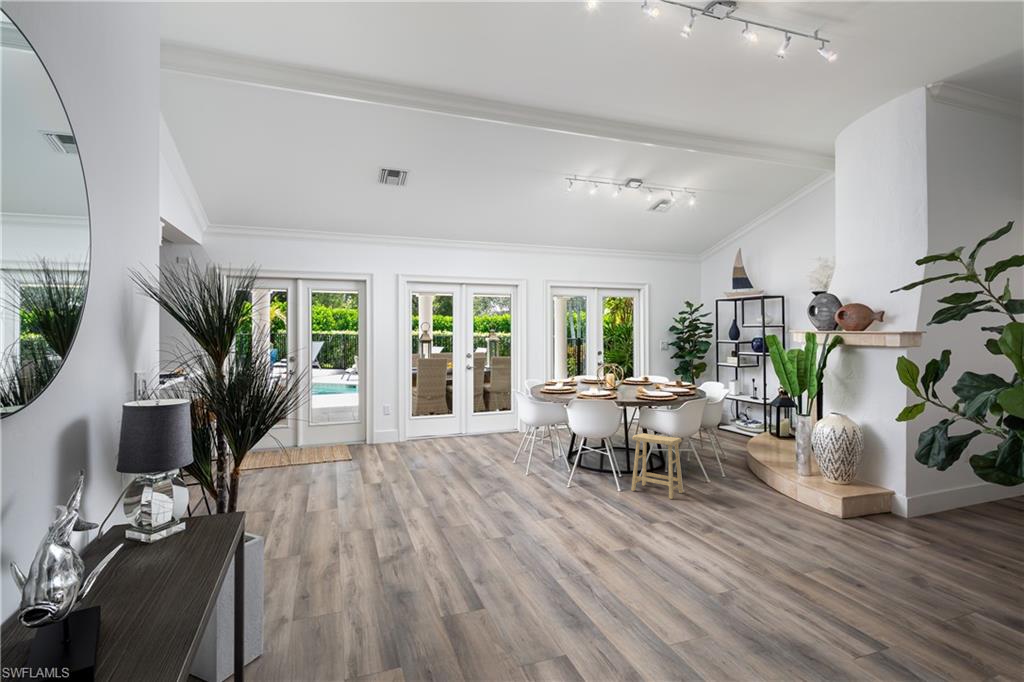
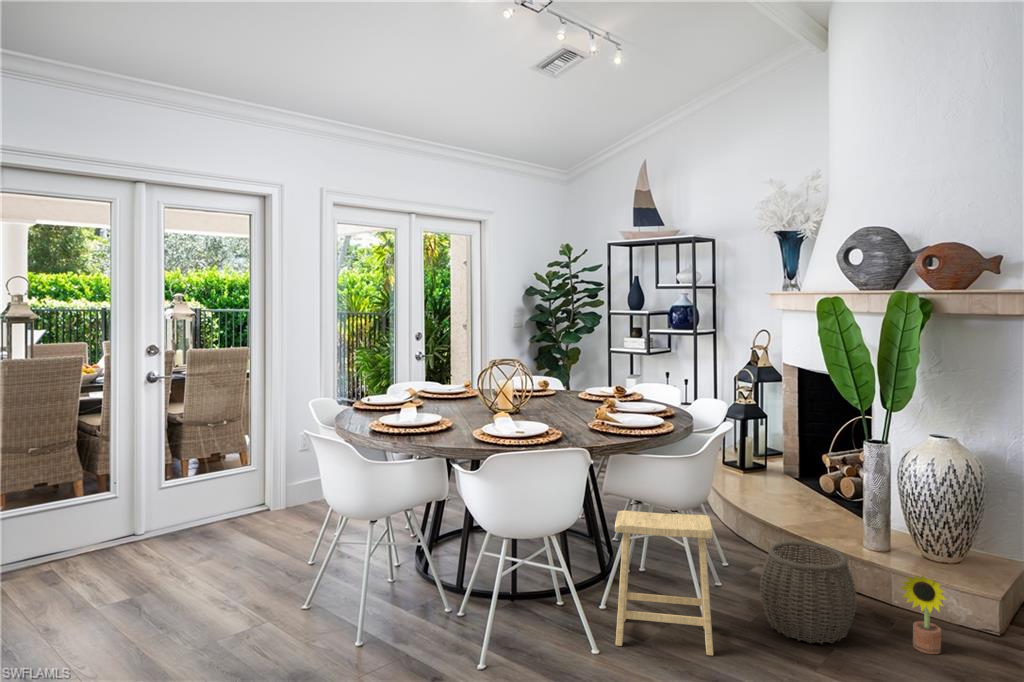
woven basket: none [709,458,757,505] -> present [760,541,857,644]
decorative plant: none [770,474,794,516] -> present [901,575,946,654]

